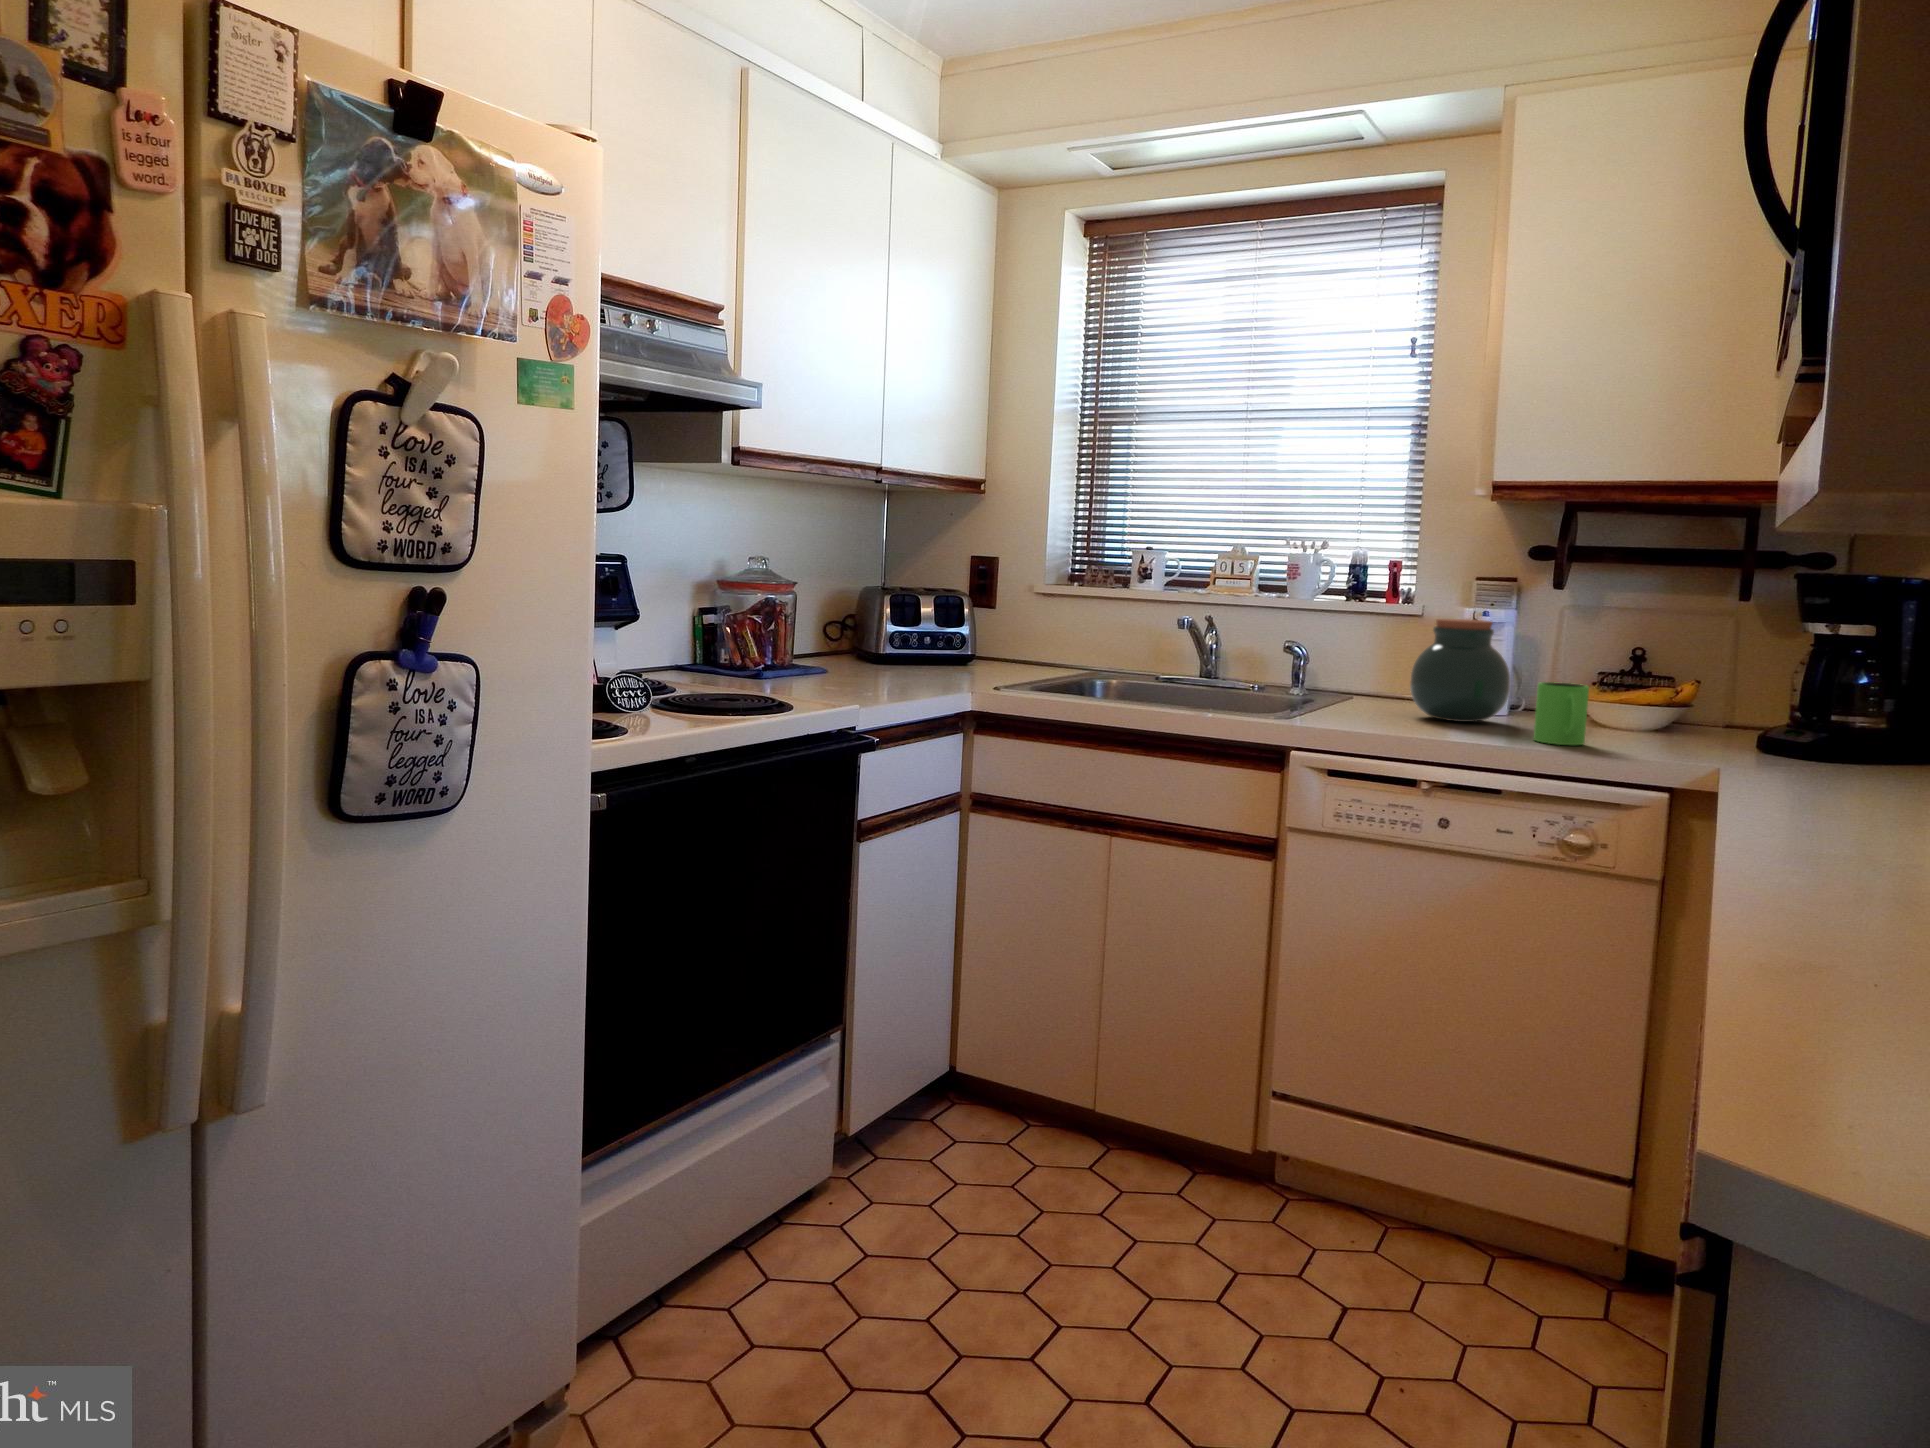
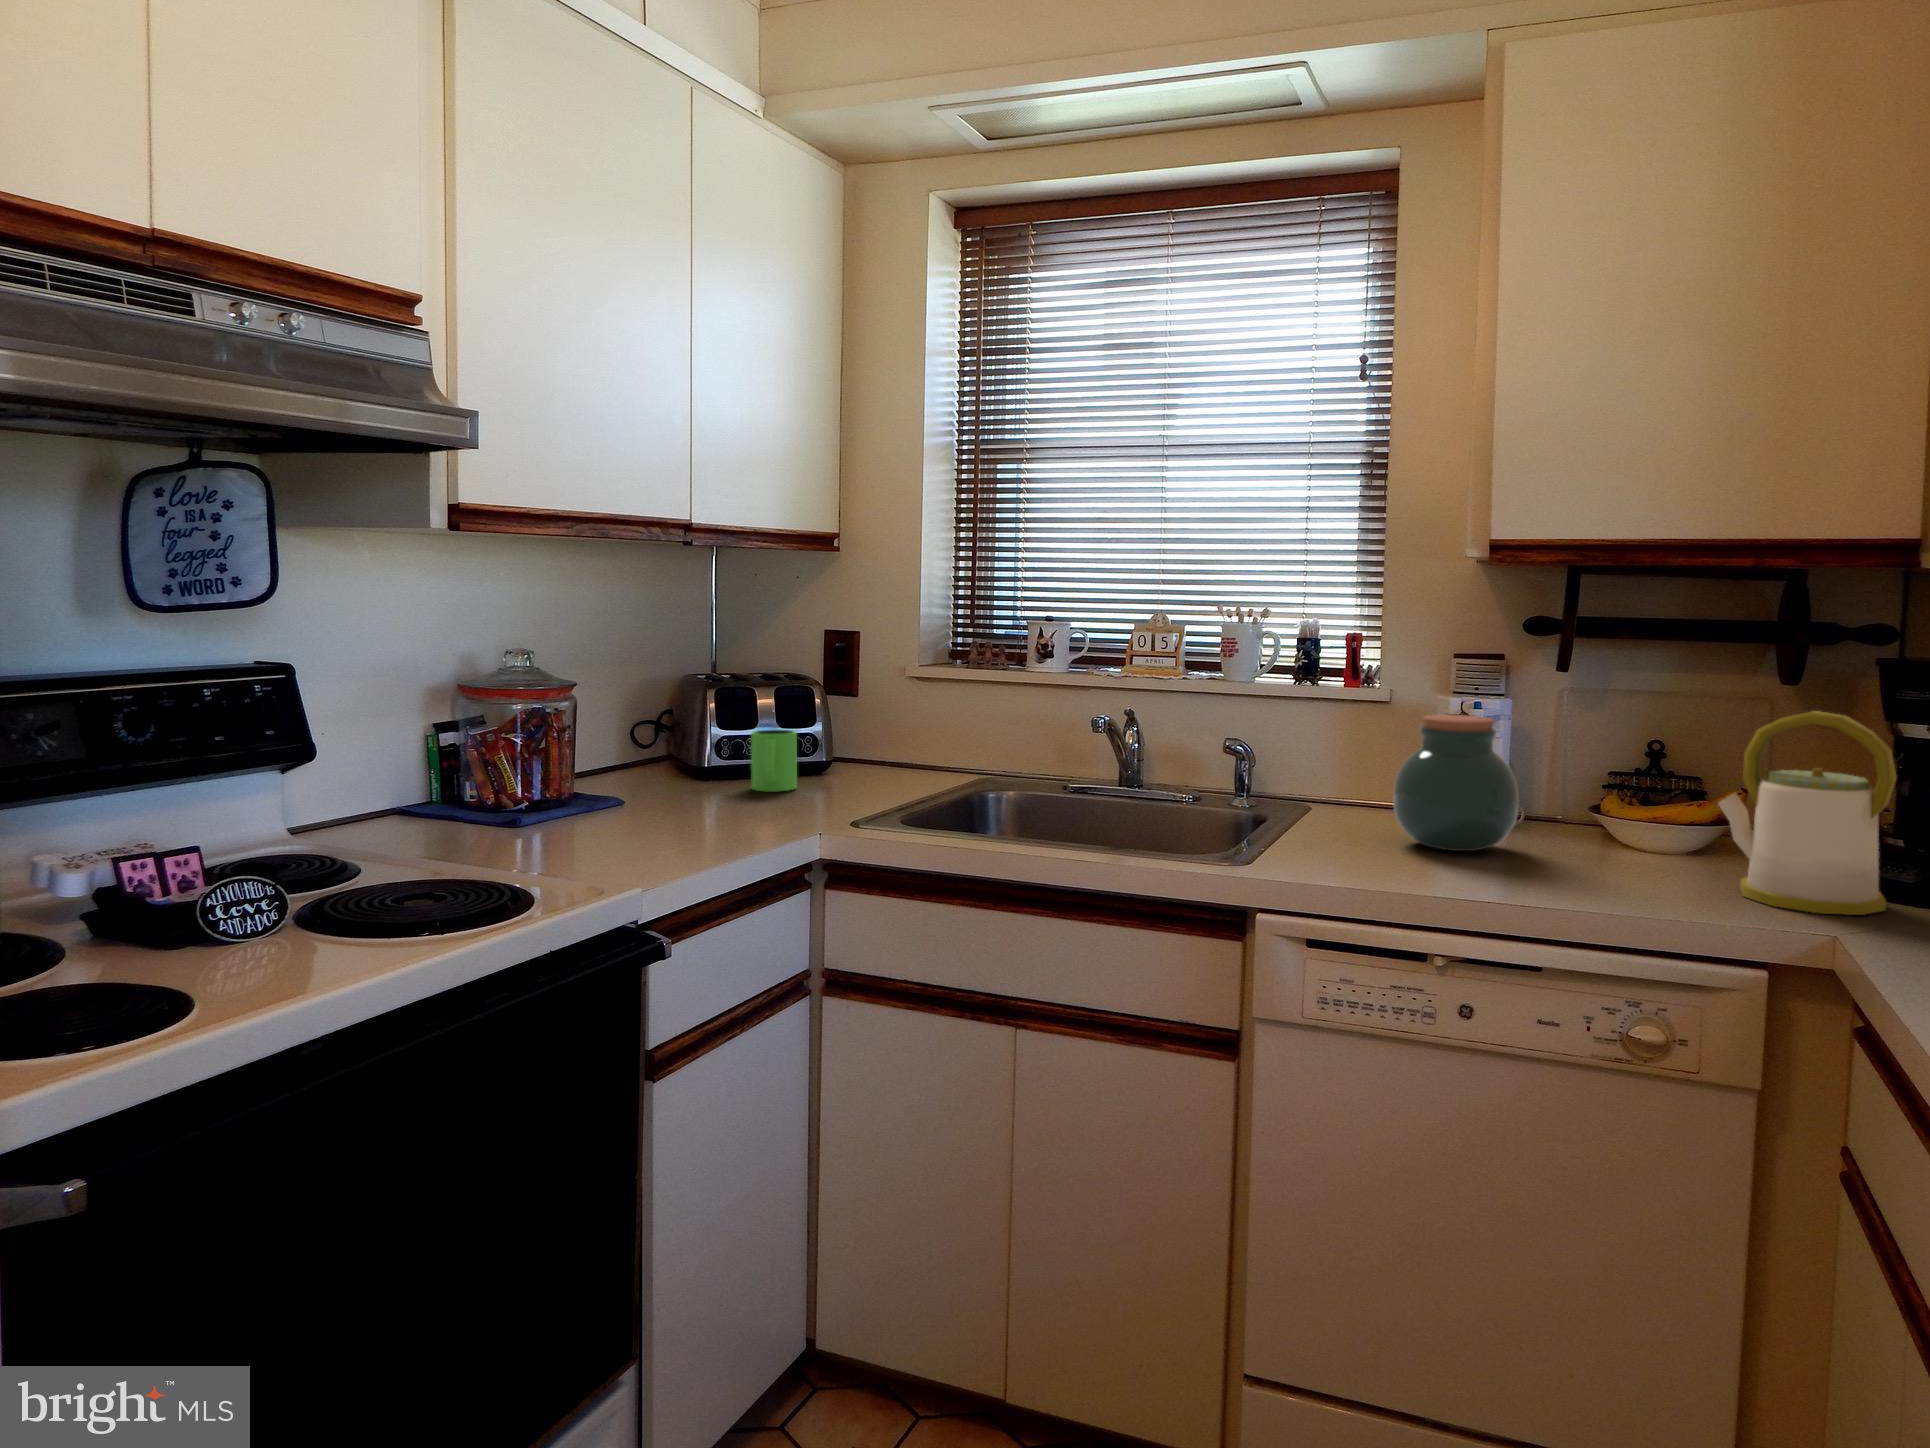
kettle: none [1662,612,1798,764] -> present [1719,711,1897,915]
mug: present [1534,682,1589,745] -> present [751,729,797,792]

